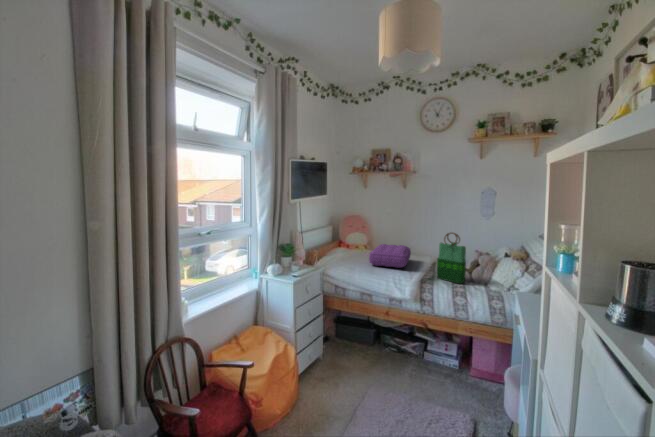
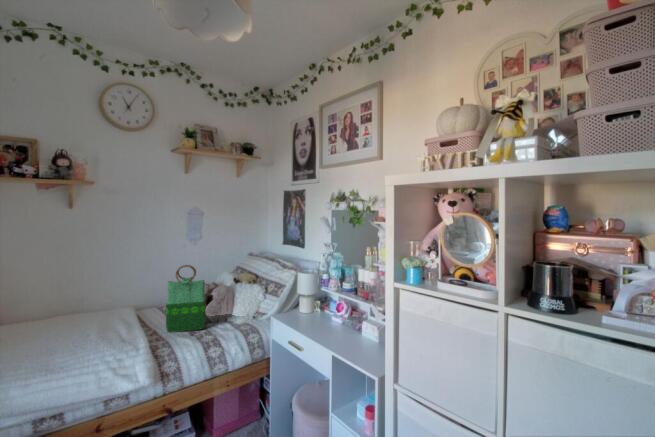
pillow: present [369,244,411,268] -> none [36,298,122,350]

